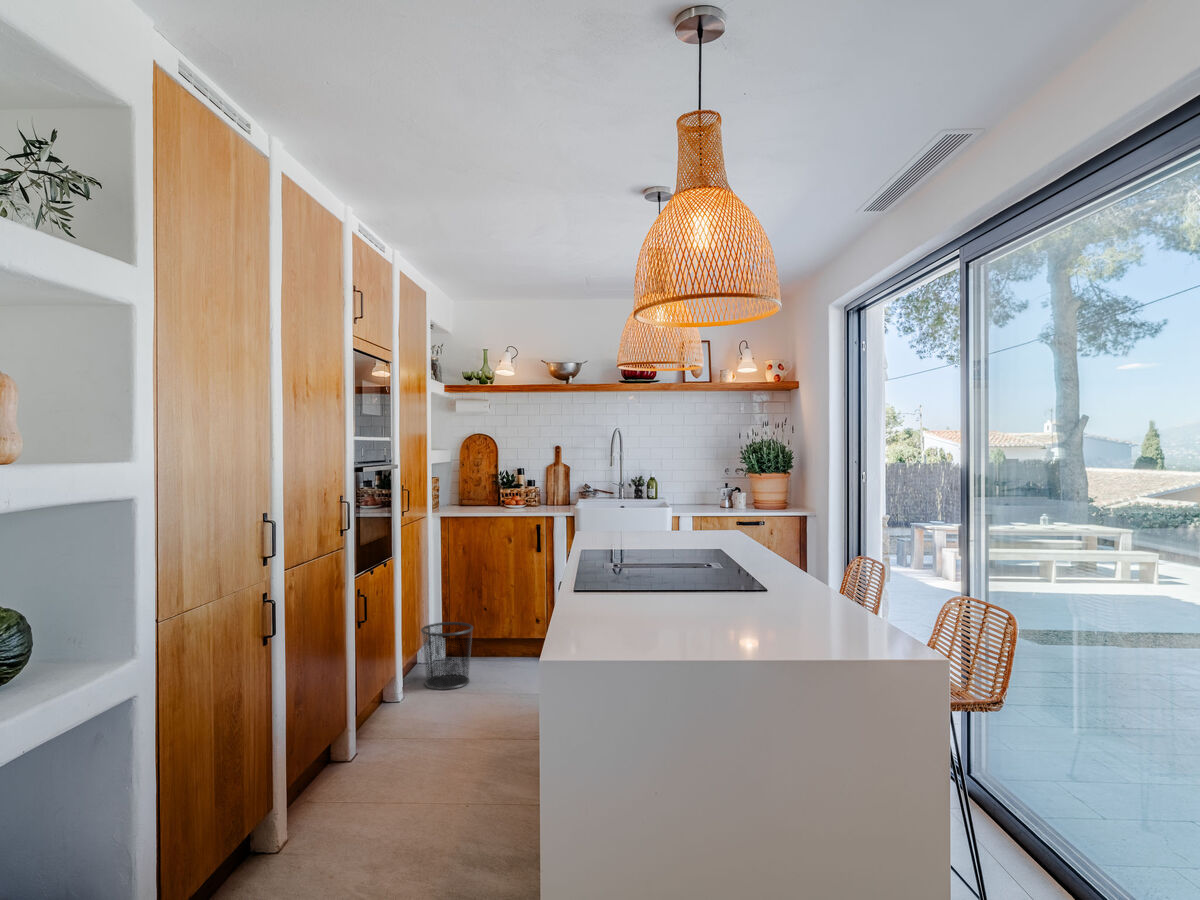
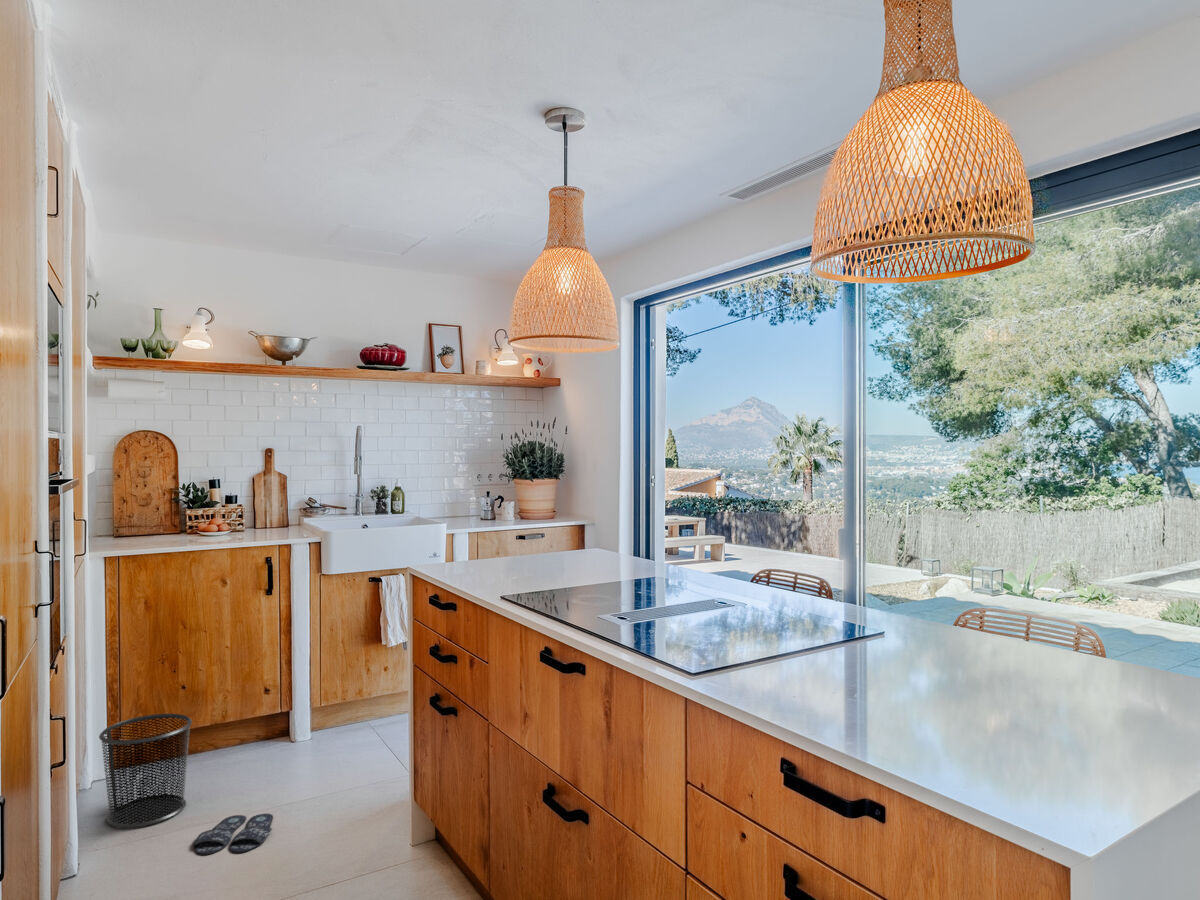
slippers: none [458,694,511,713] -> present [194,814,273,855]

